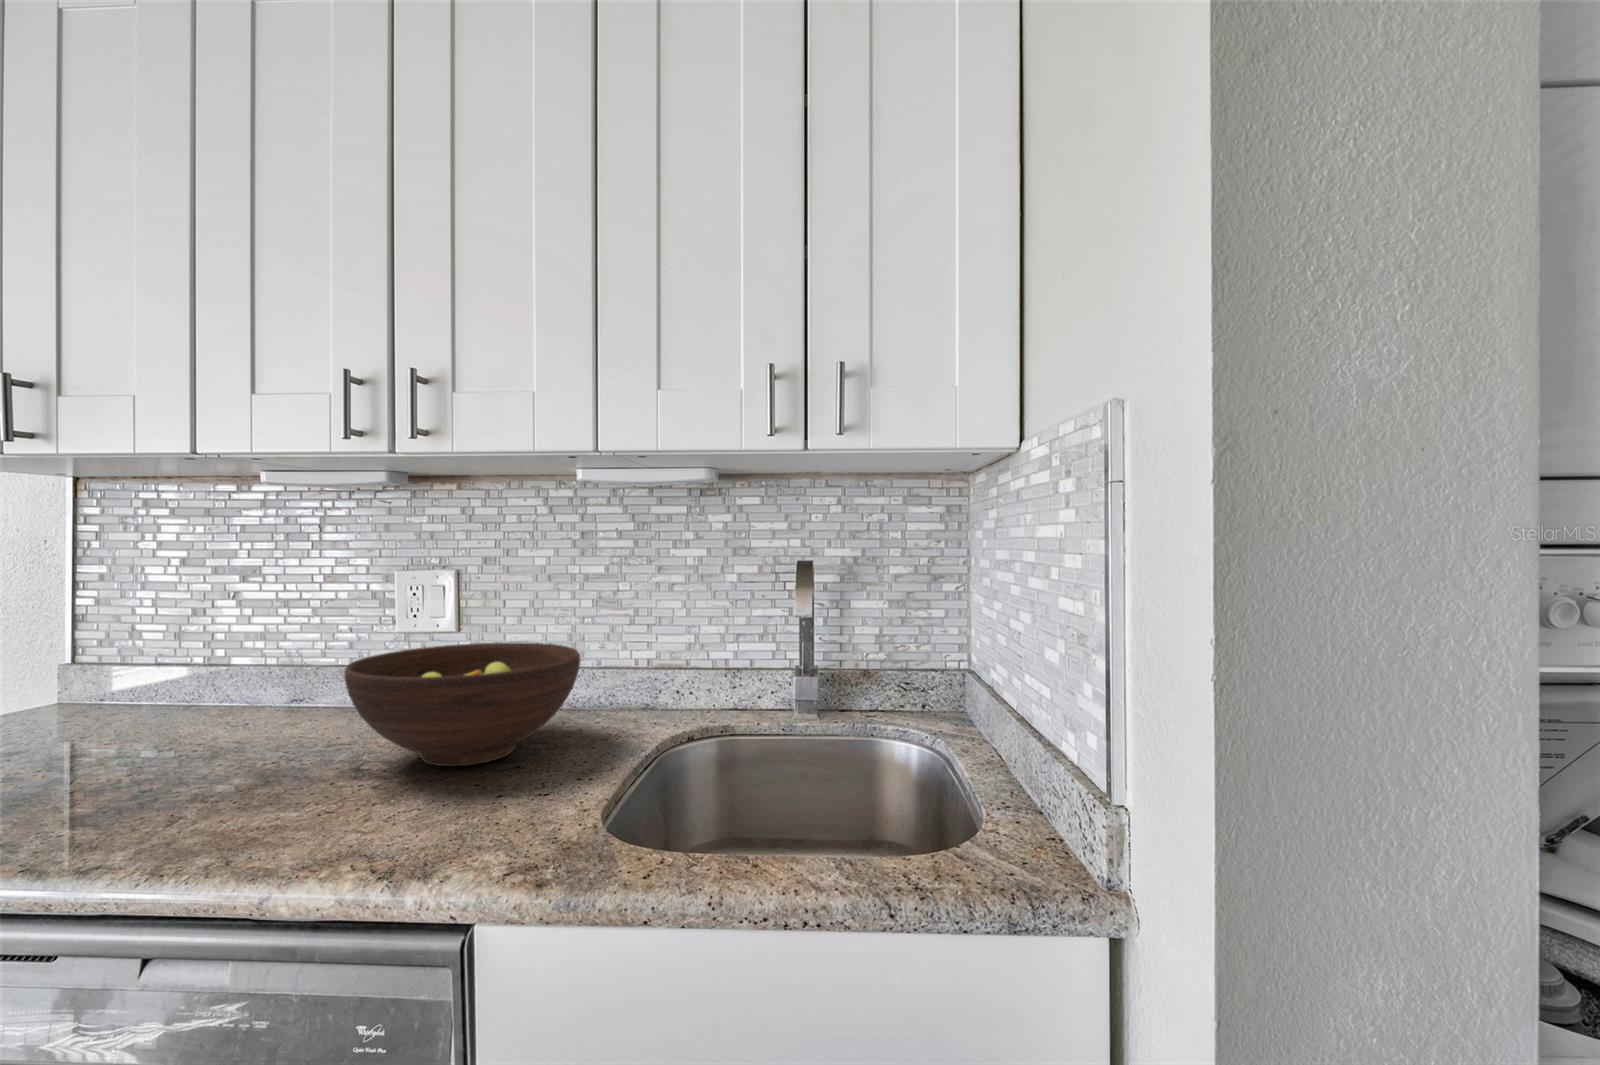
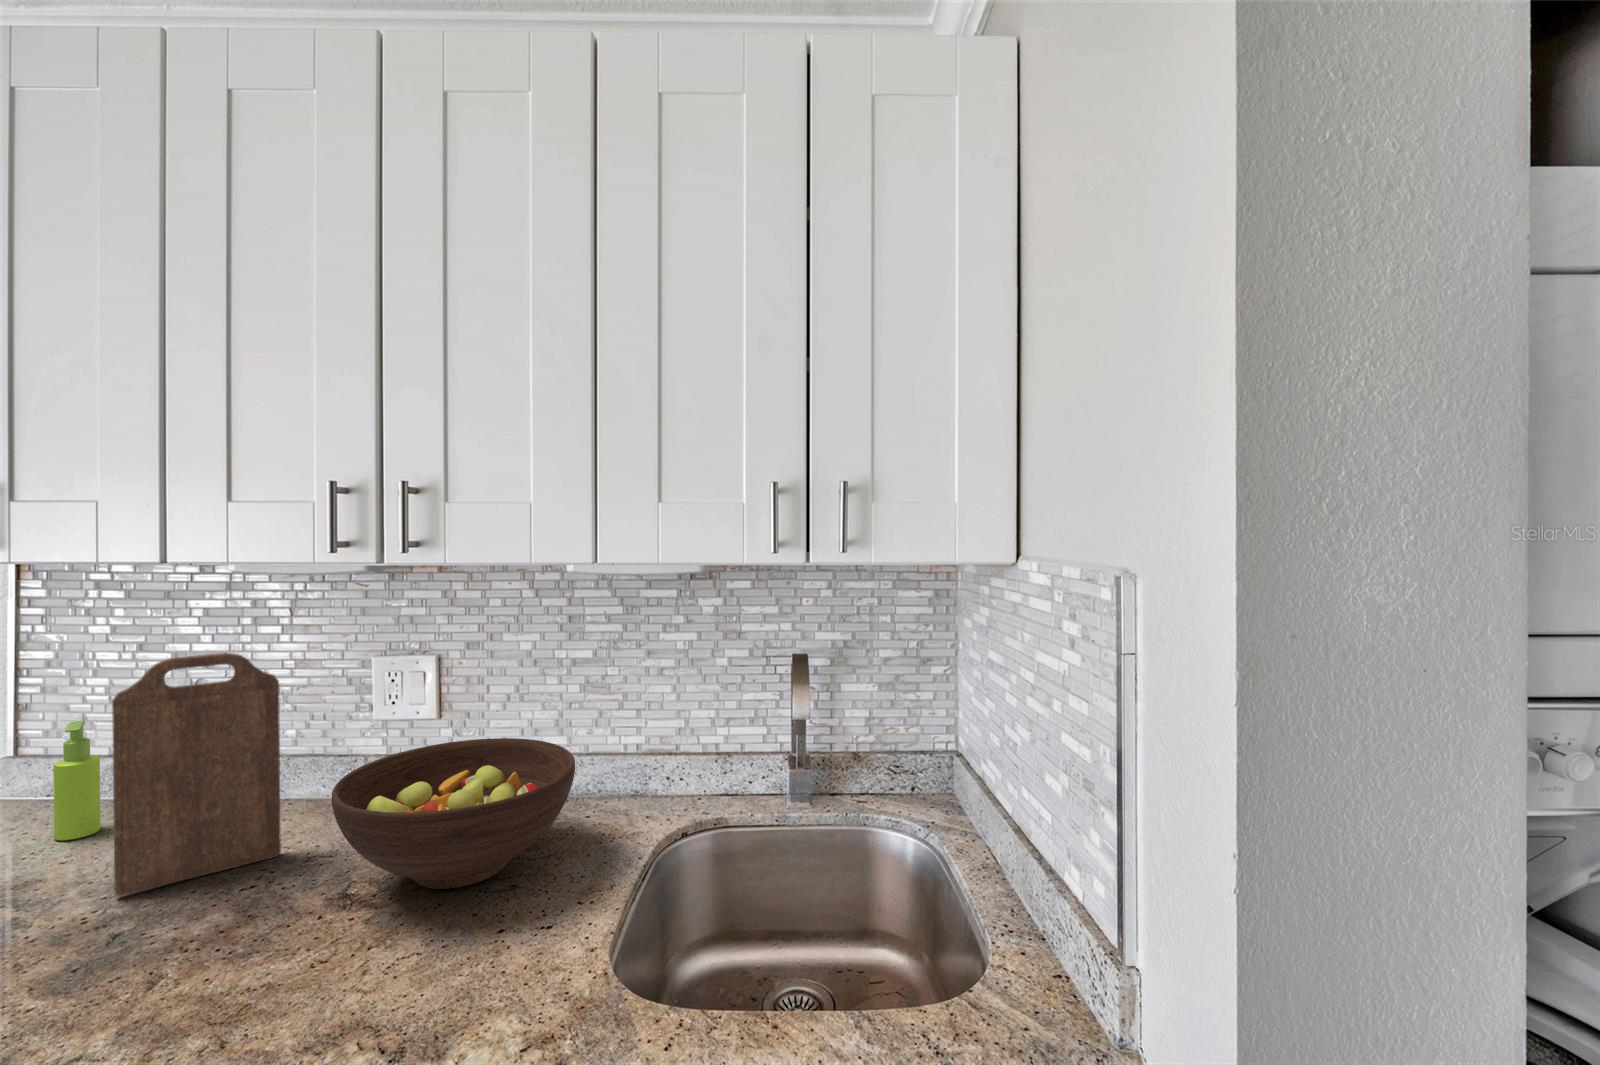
cutting board: none [147,545,303,767] -> present [112,653,281,896]
soap dispenser: none [101,621,143,731] -> present [53,721,101,840]

